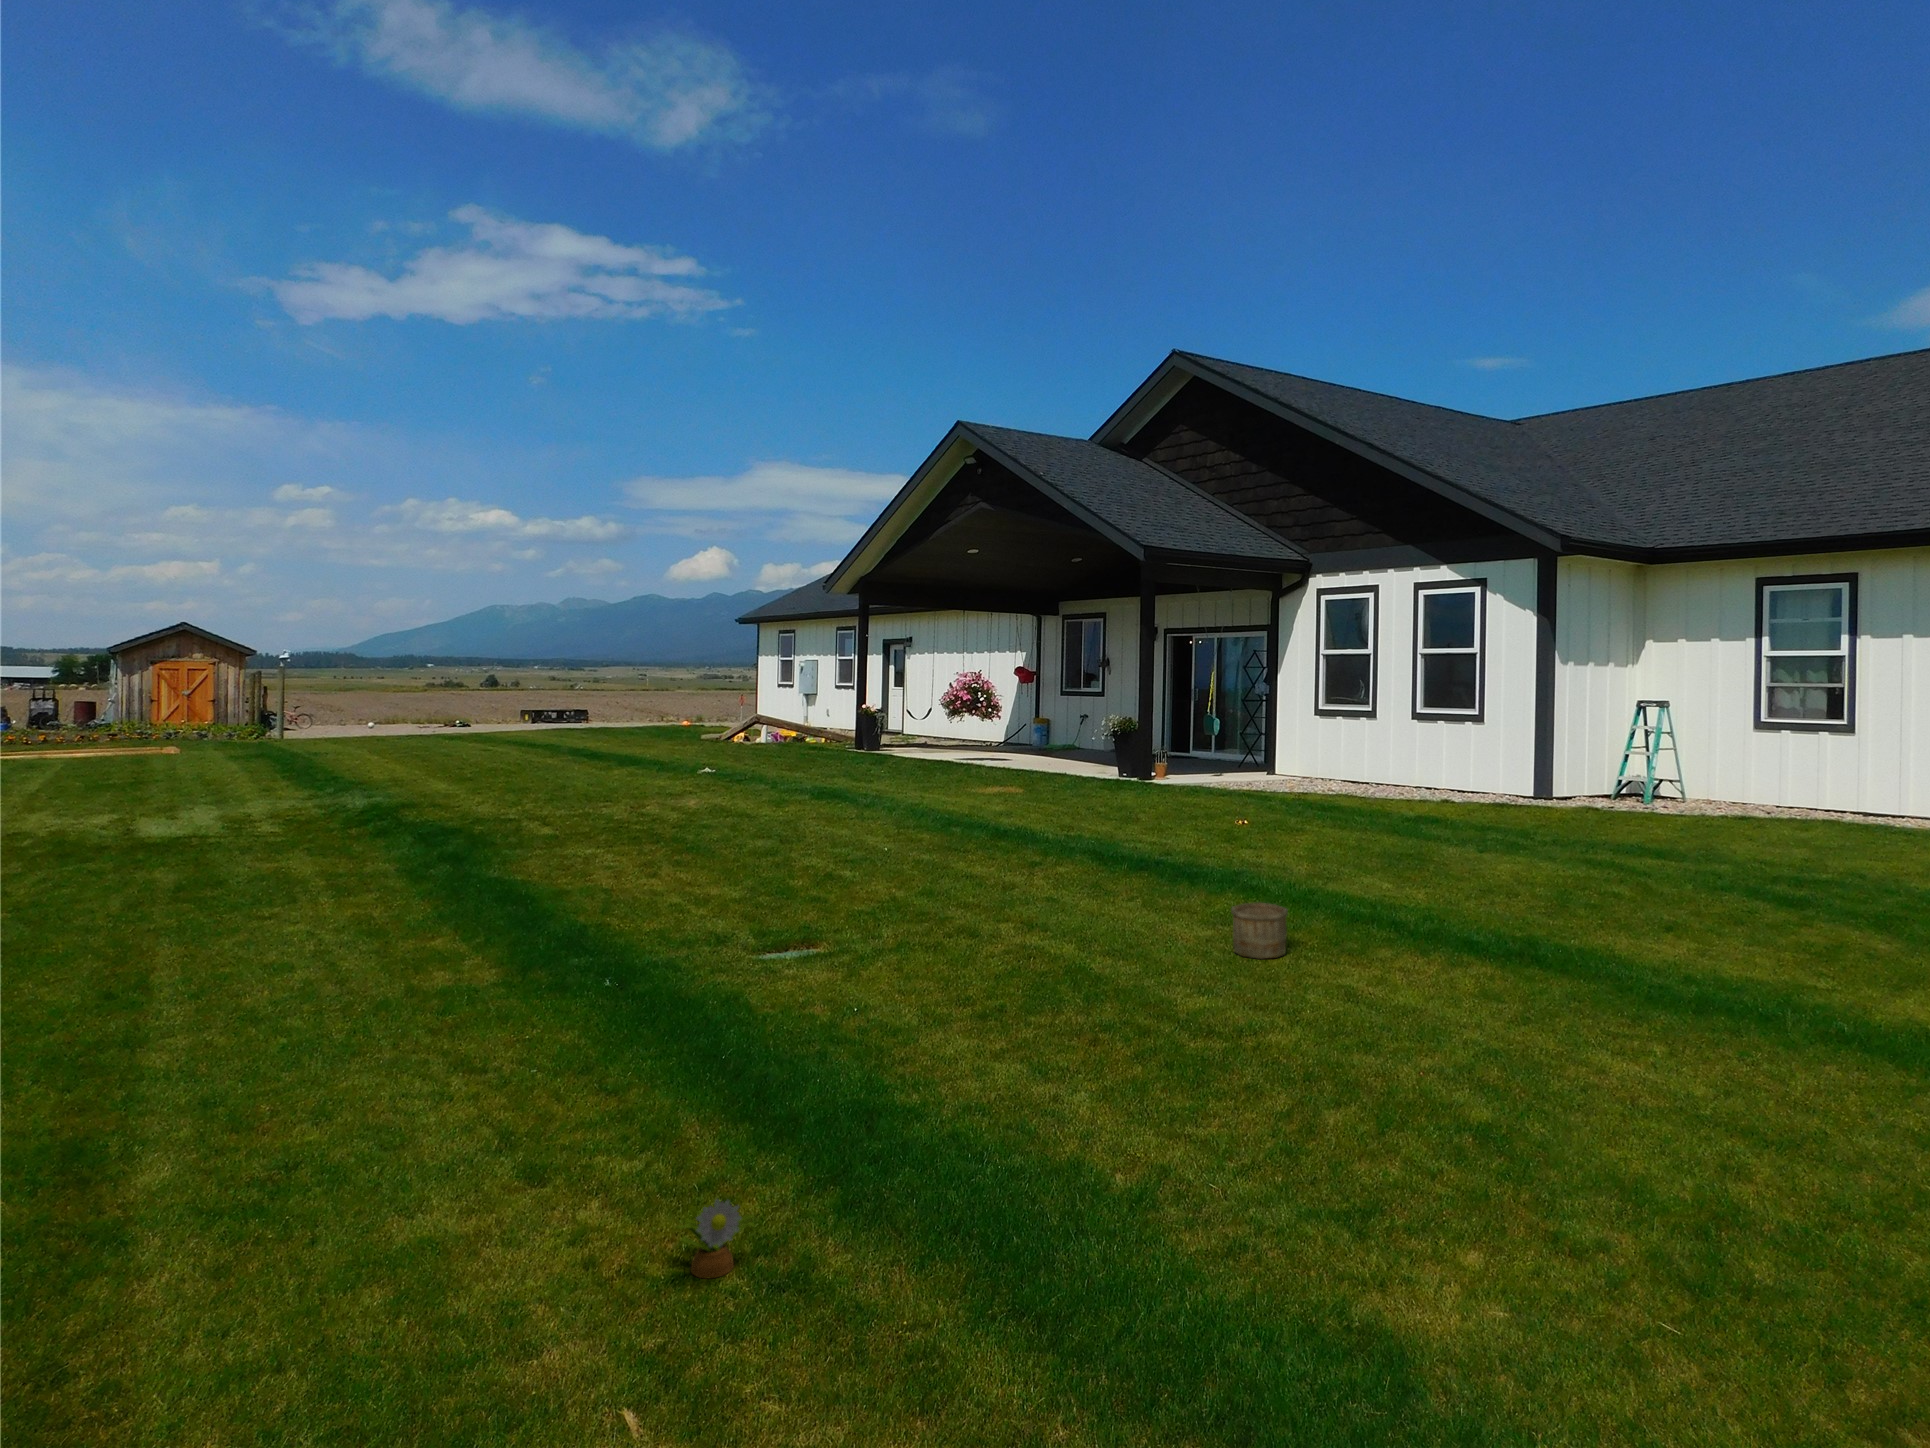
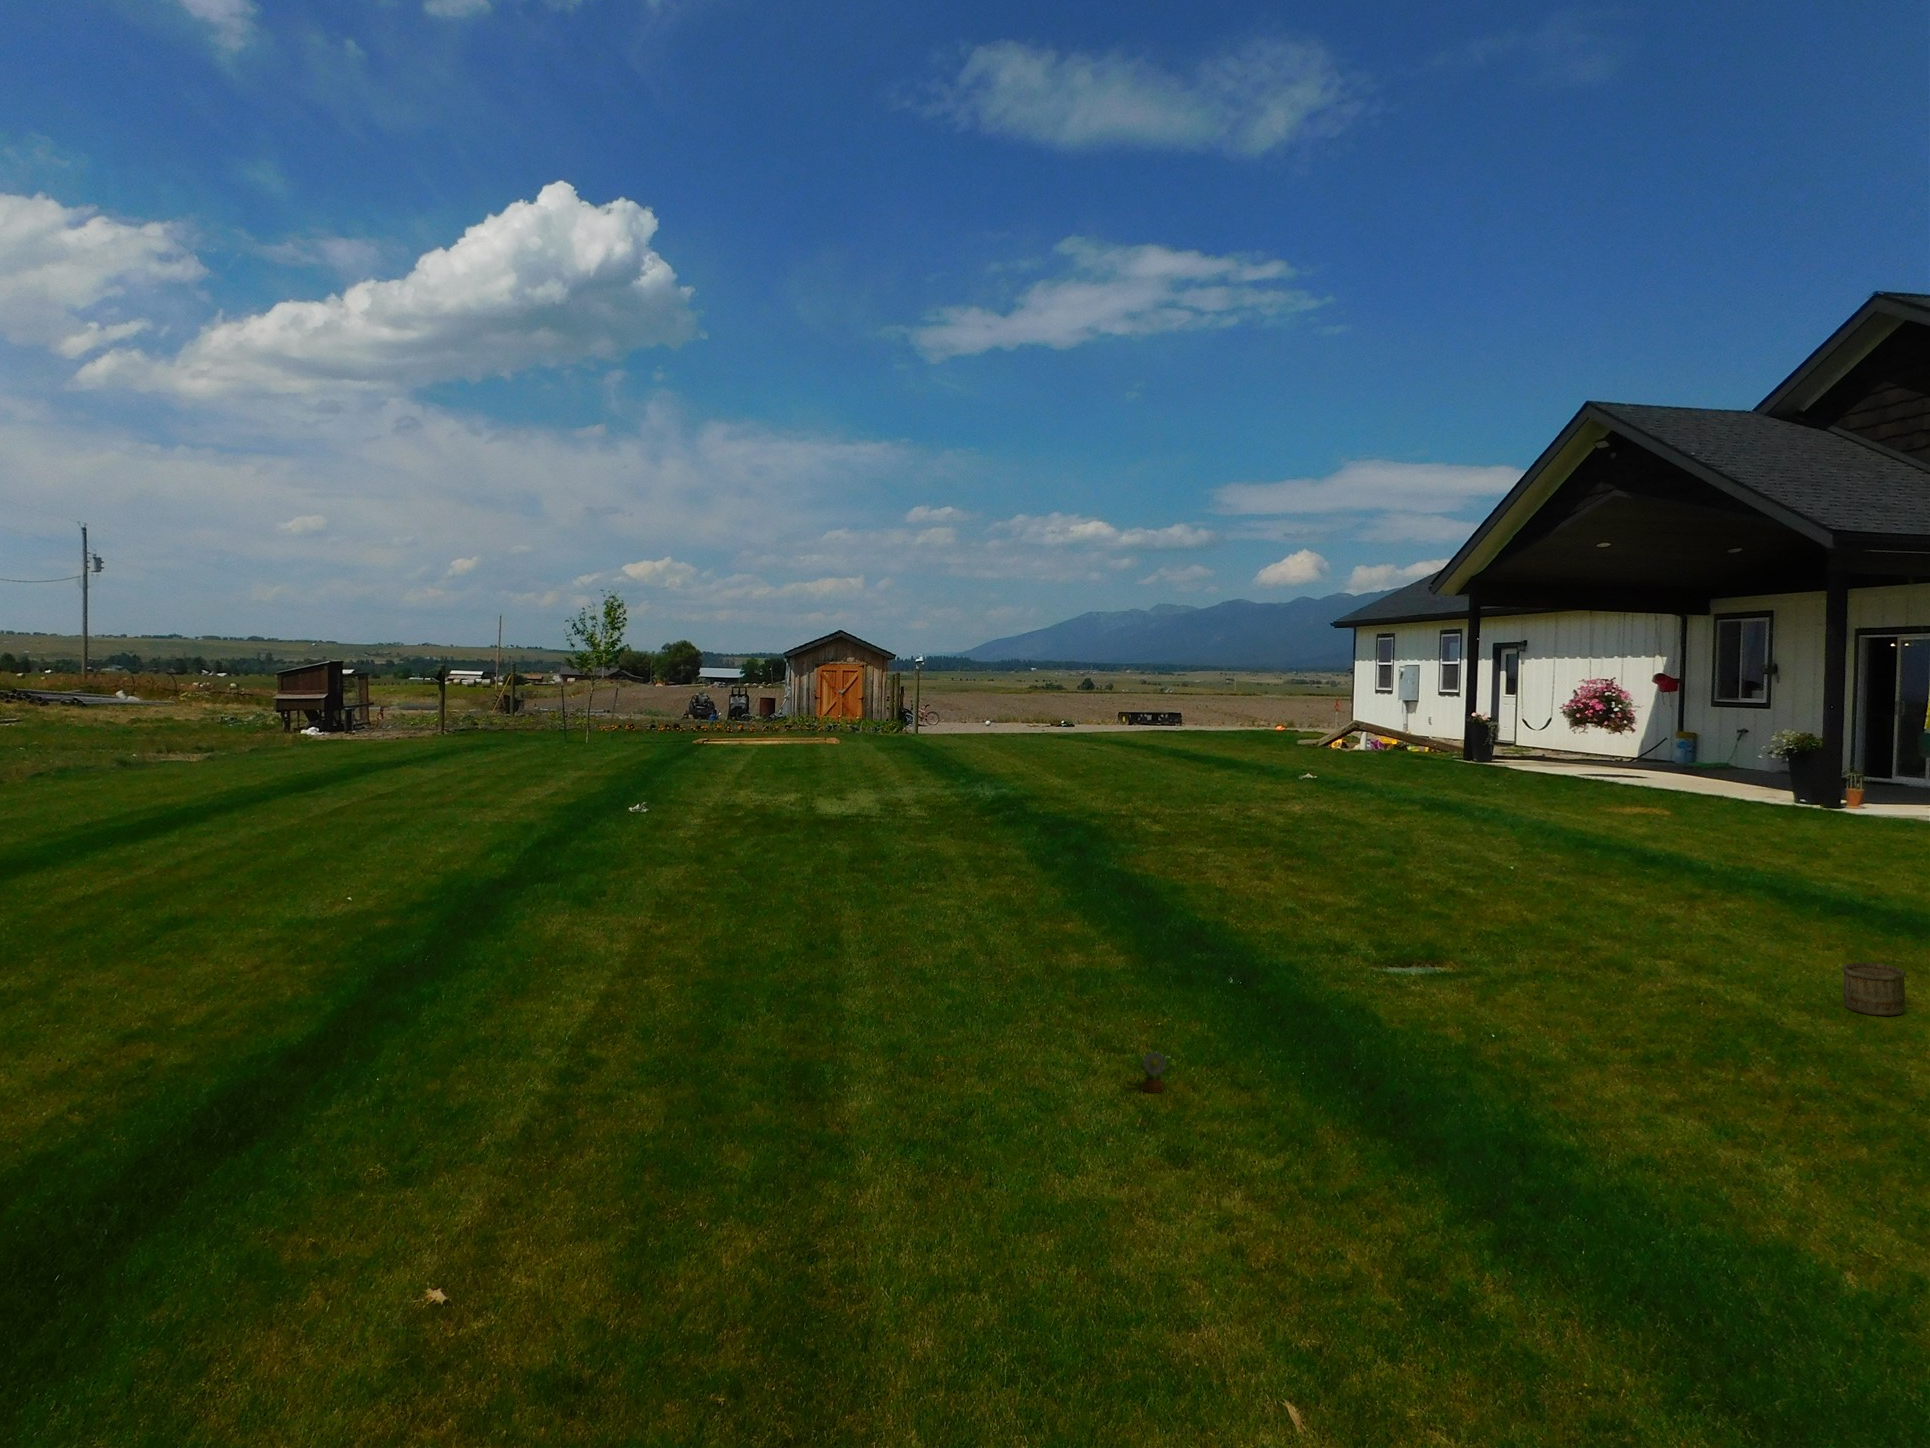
decorative plant: present [676,1199,756,1279] -> present [1136,1051,1175,1093]

